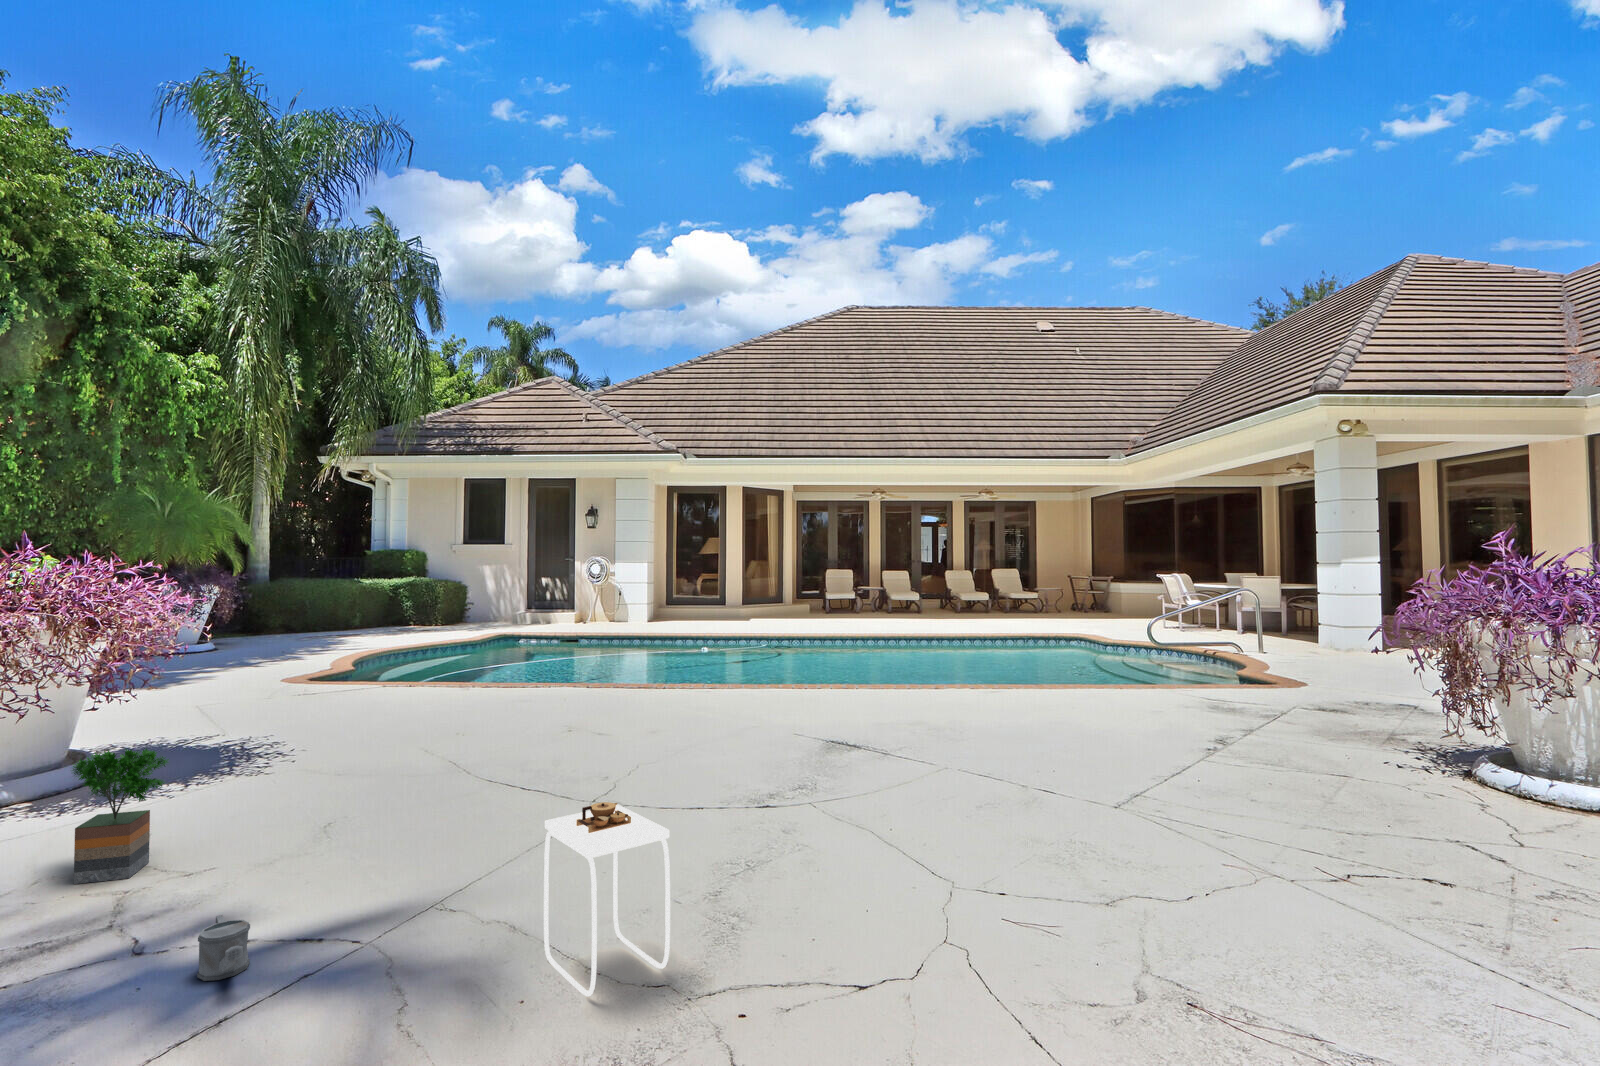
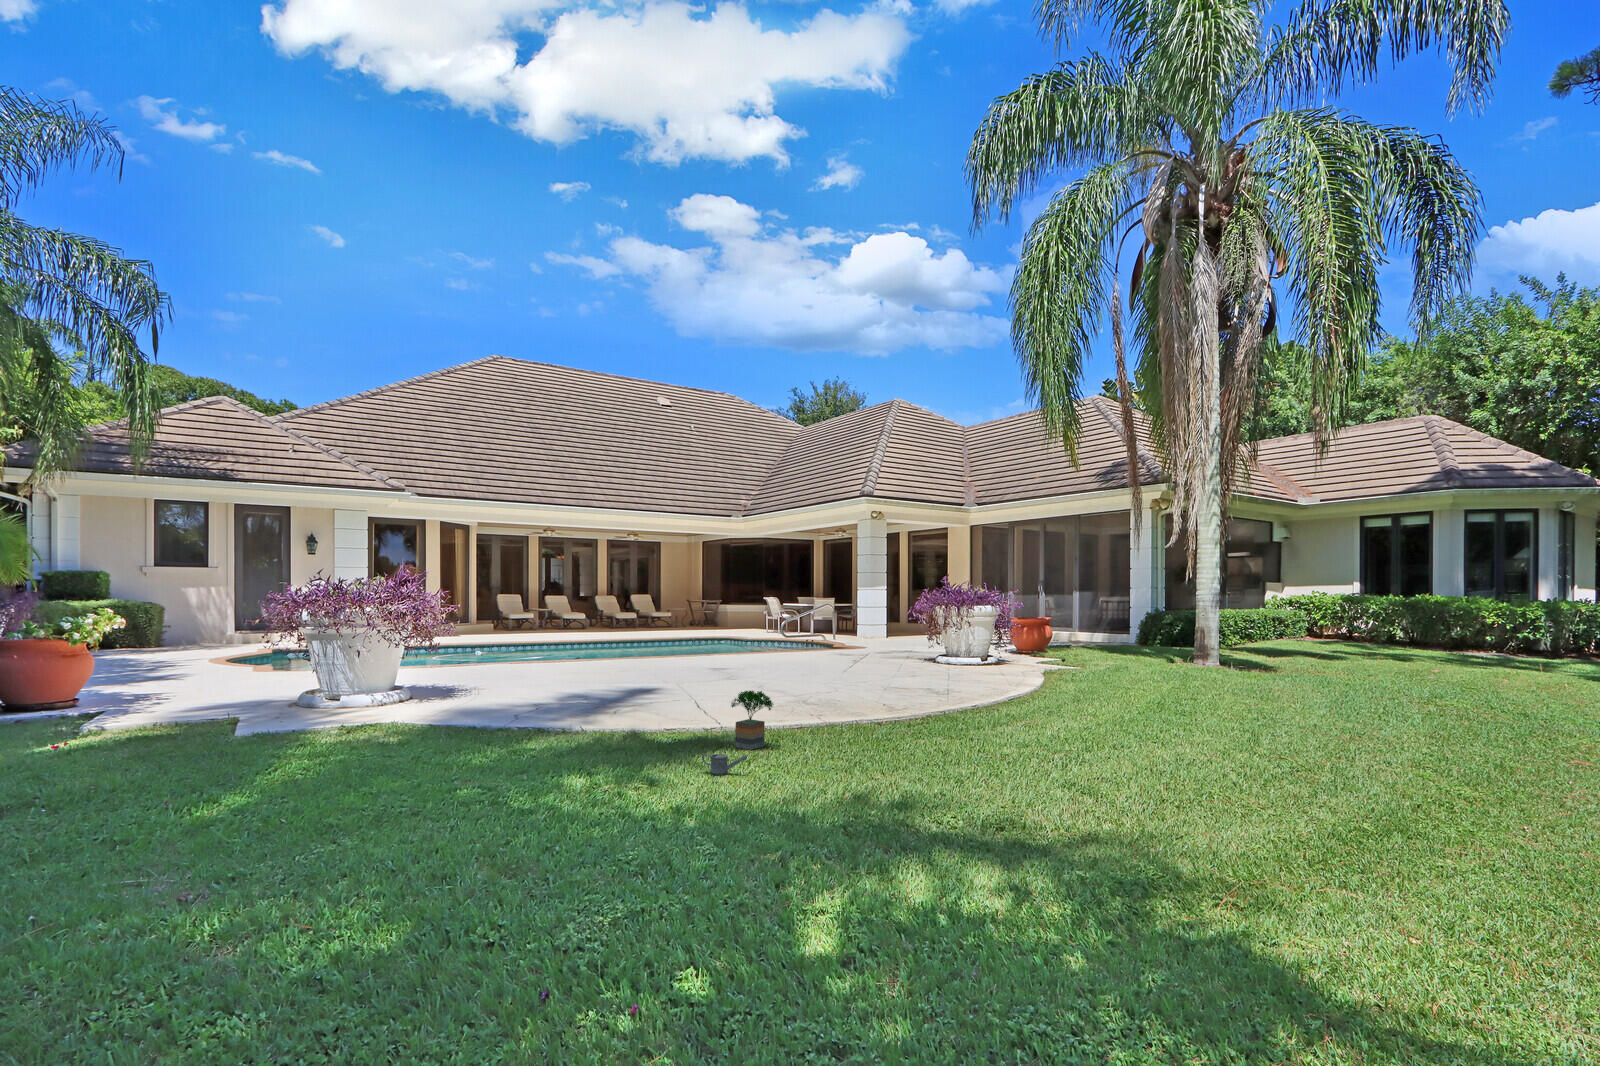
potted tree: present [72,748,169,884] -> present [731,691,773,750]
side table: present [544,802,670,996] -> none [817,694,864,757]

